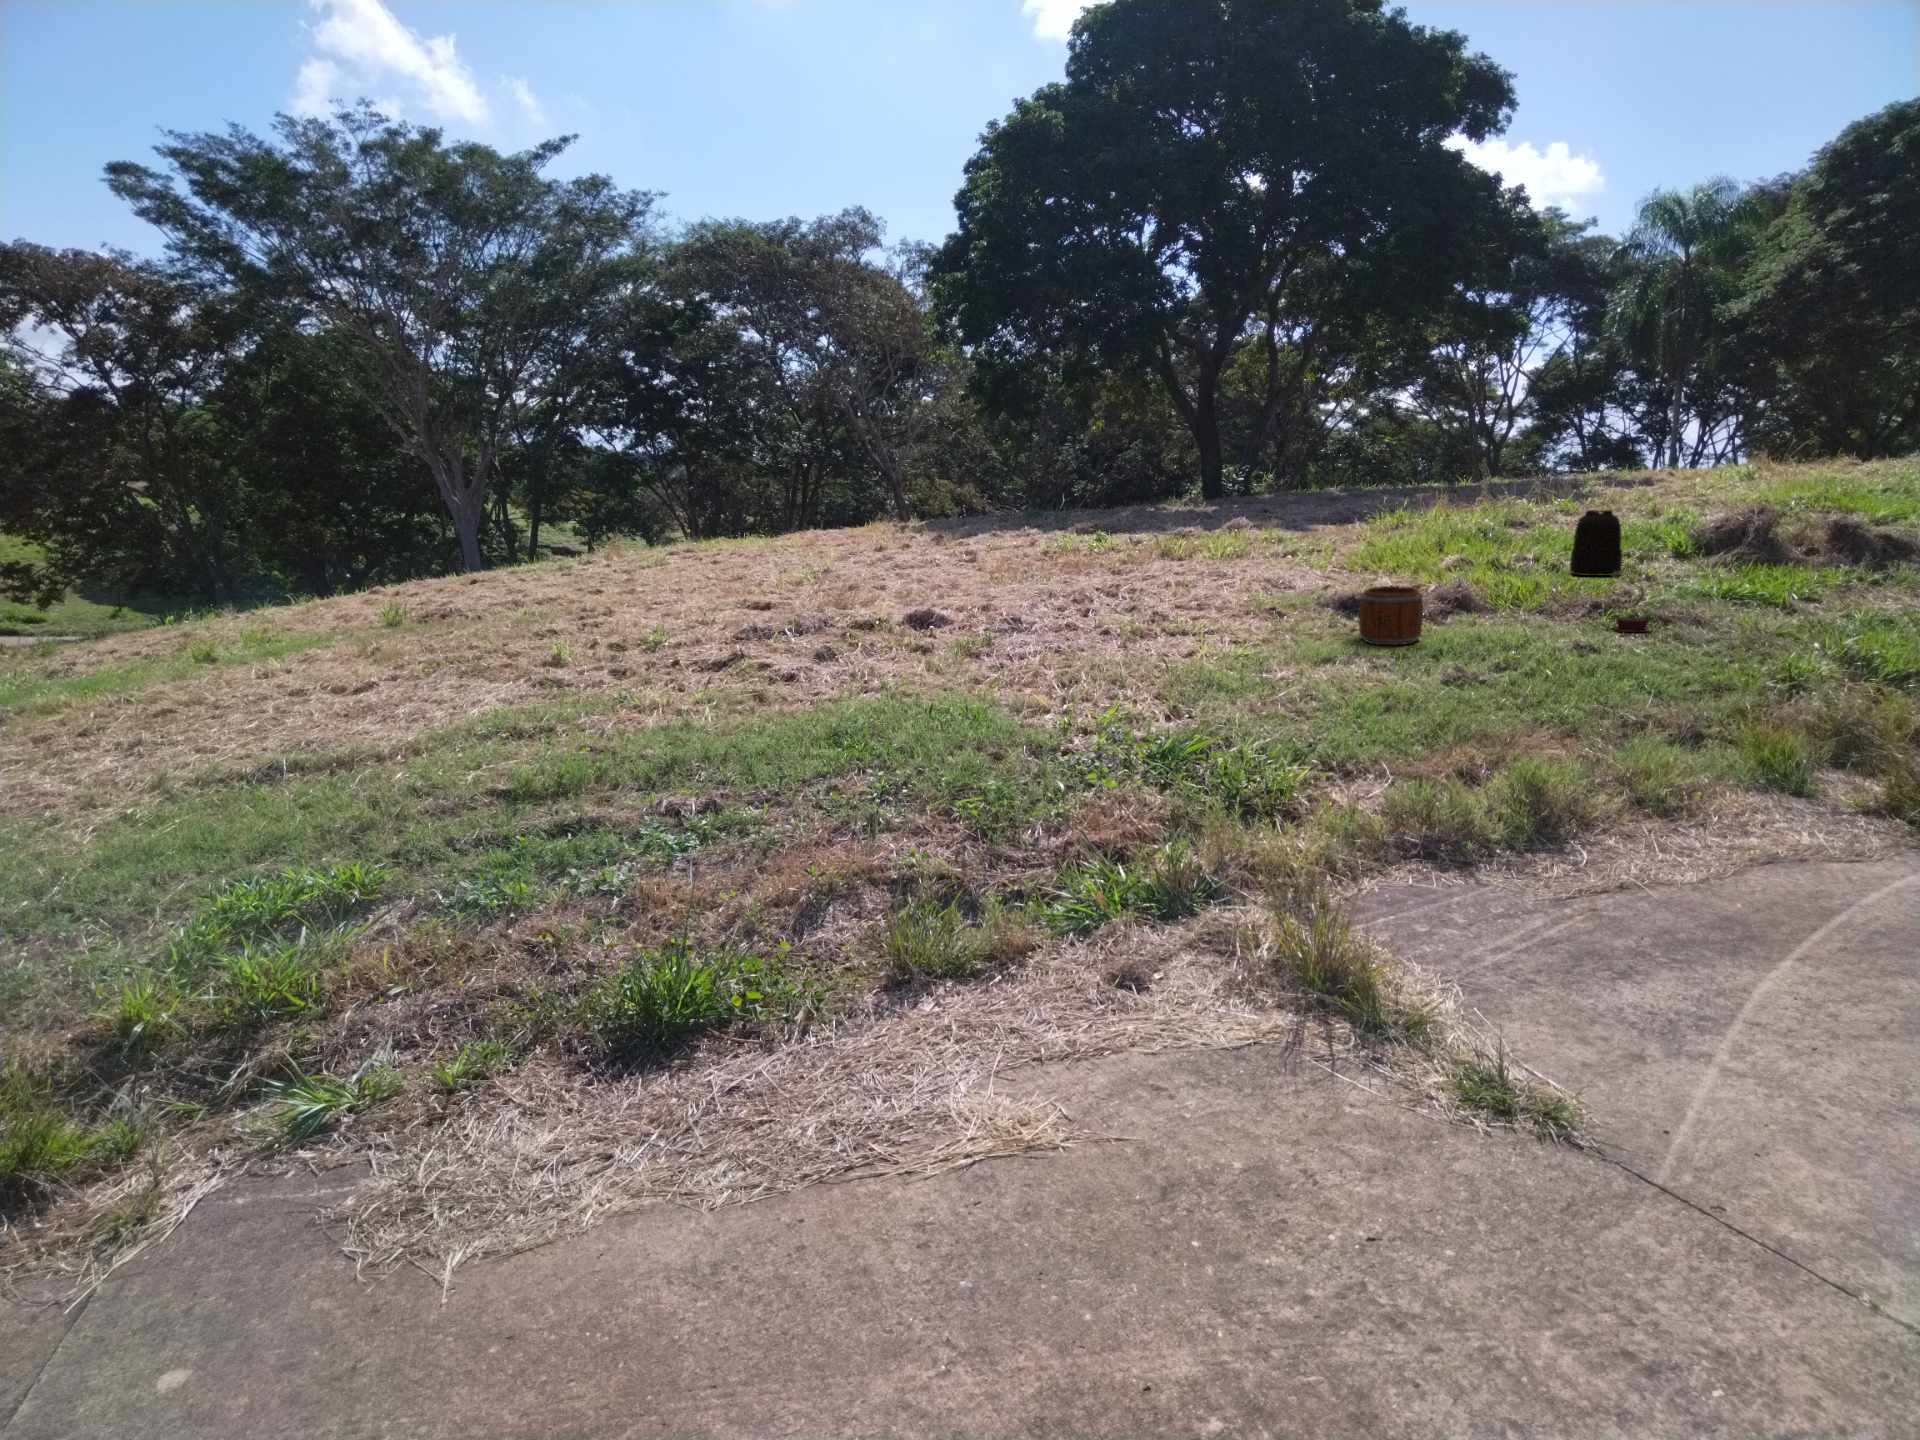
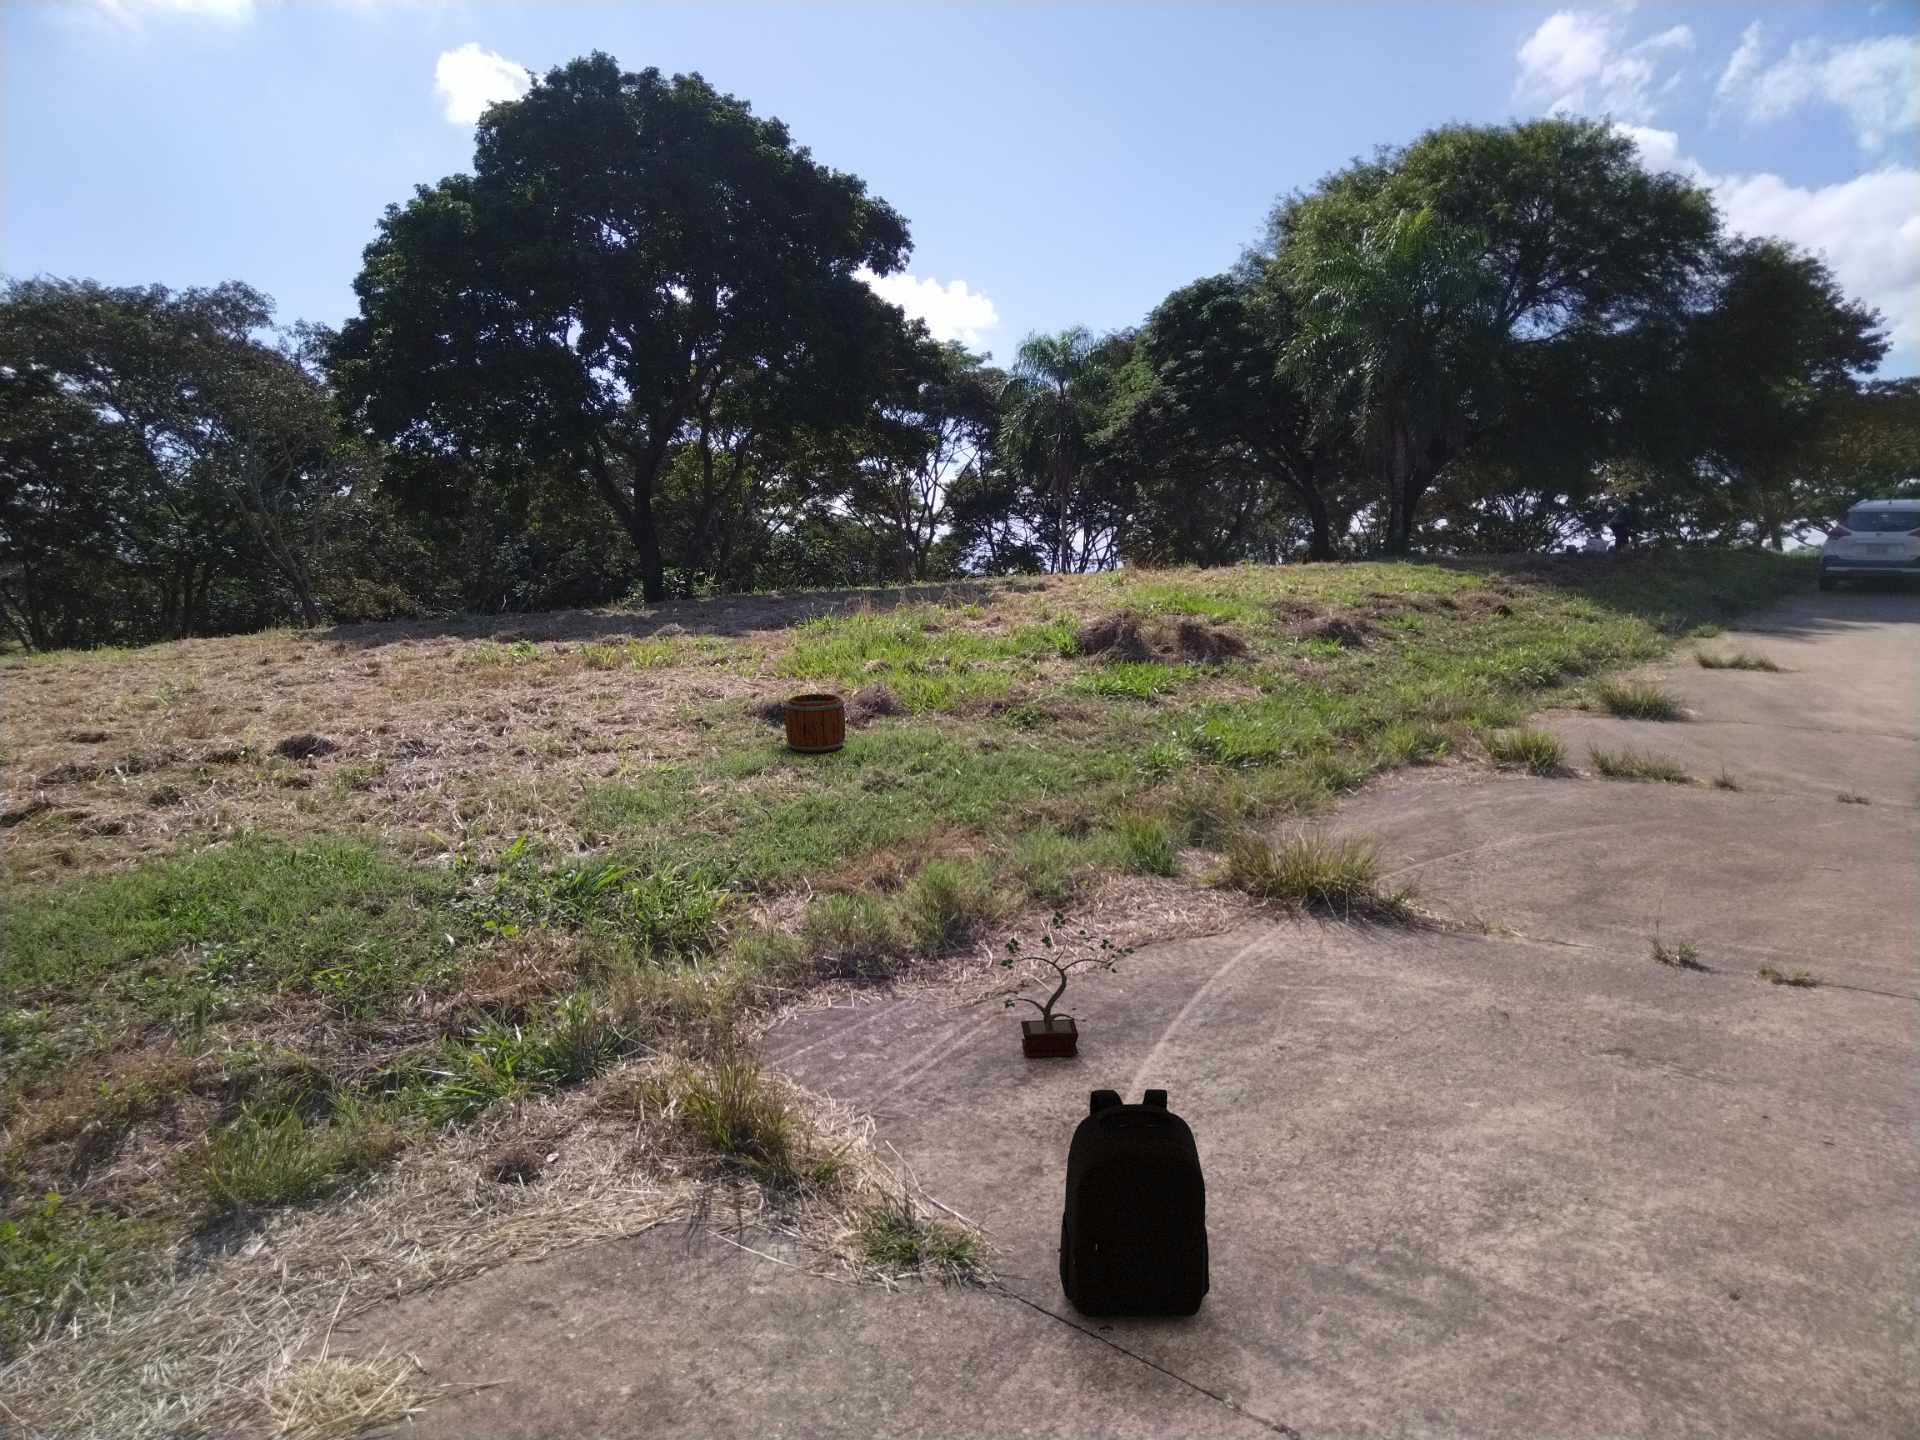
backpack: present [1570,510,1622,576] -> present [1059,1089,1210,1317]
potted plant: present [1608,559,1684,633] -> present [1000,911,1135,1057]

